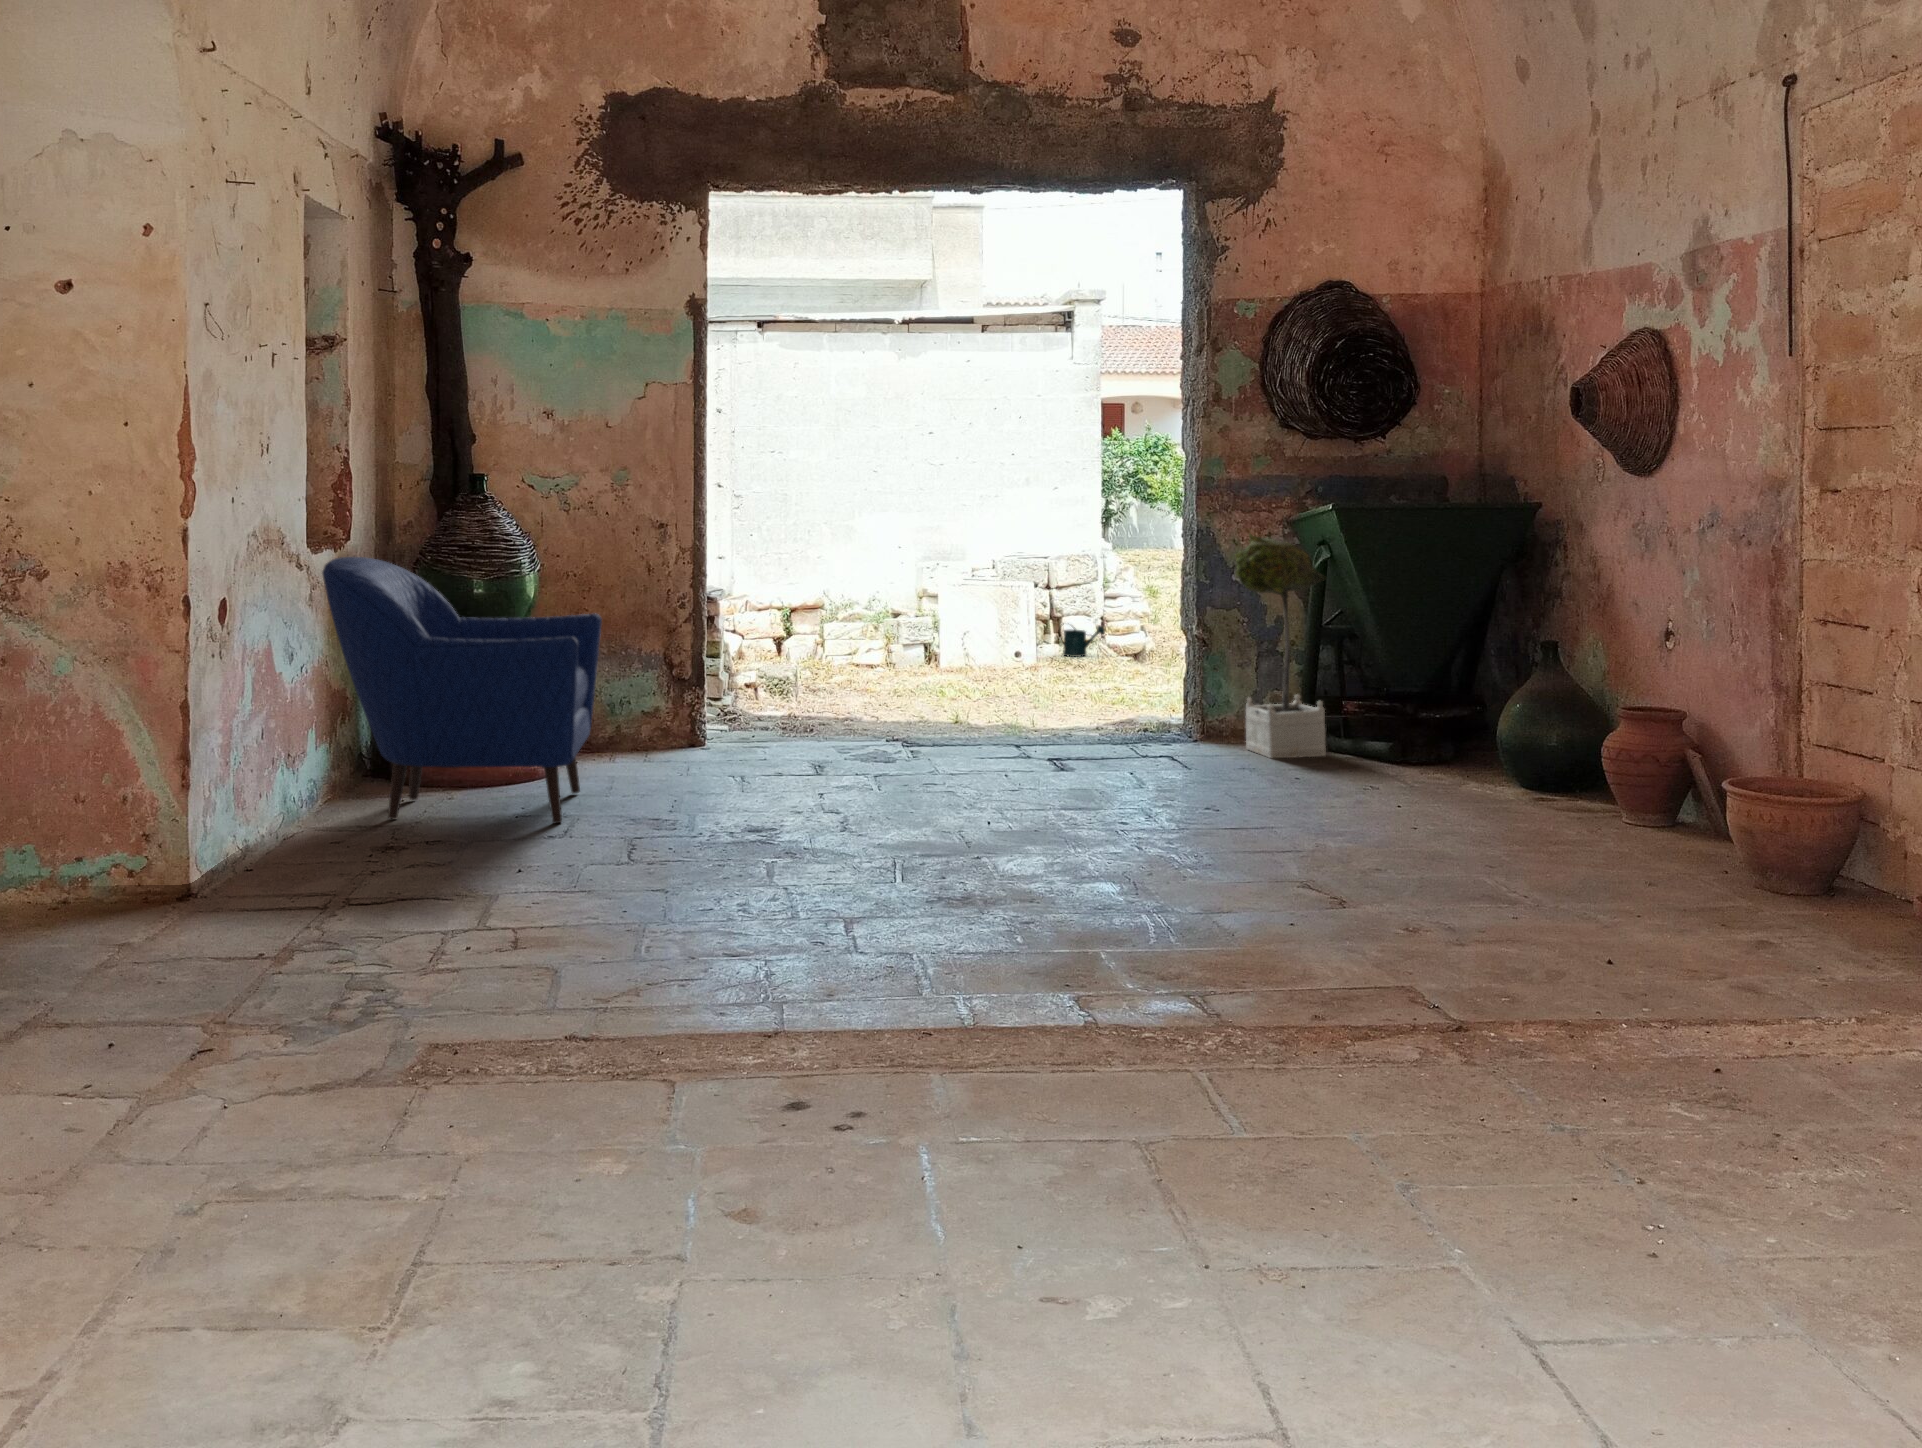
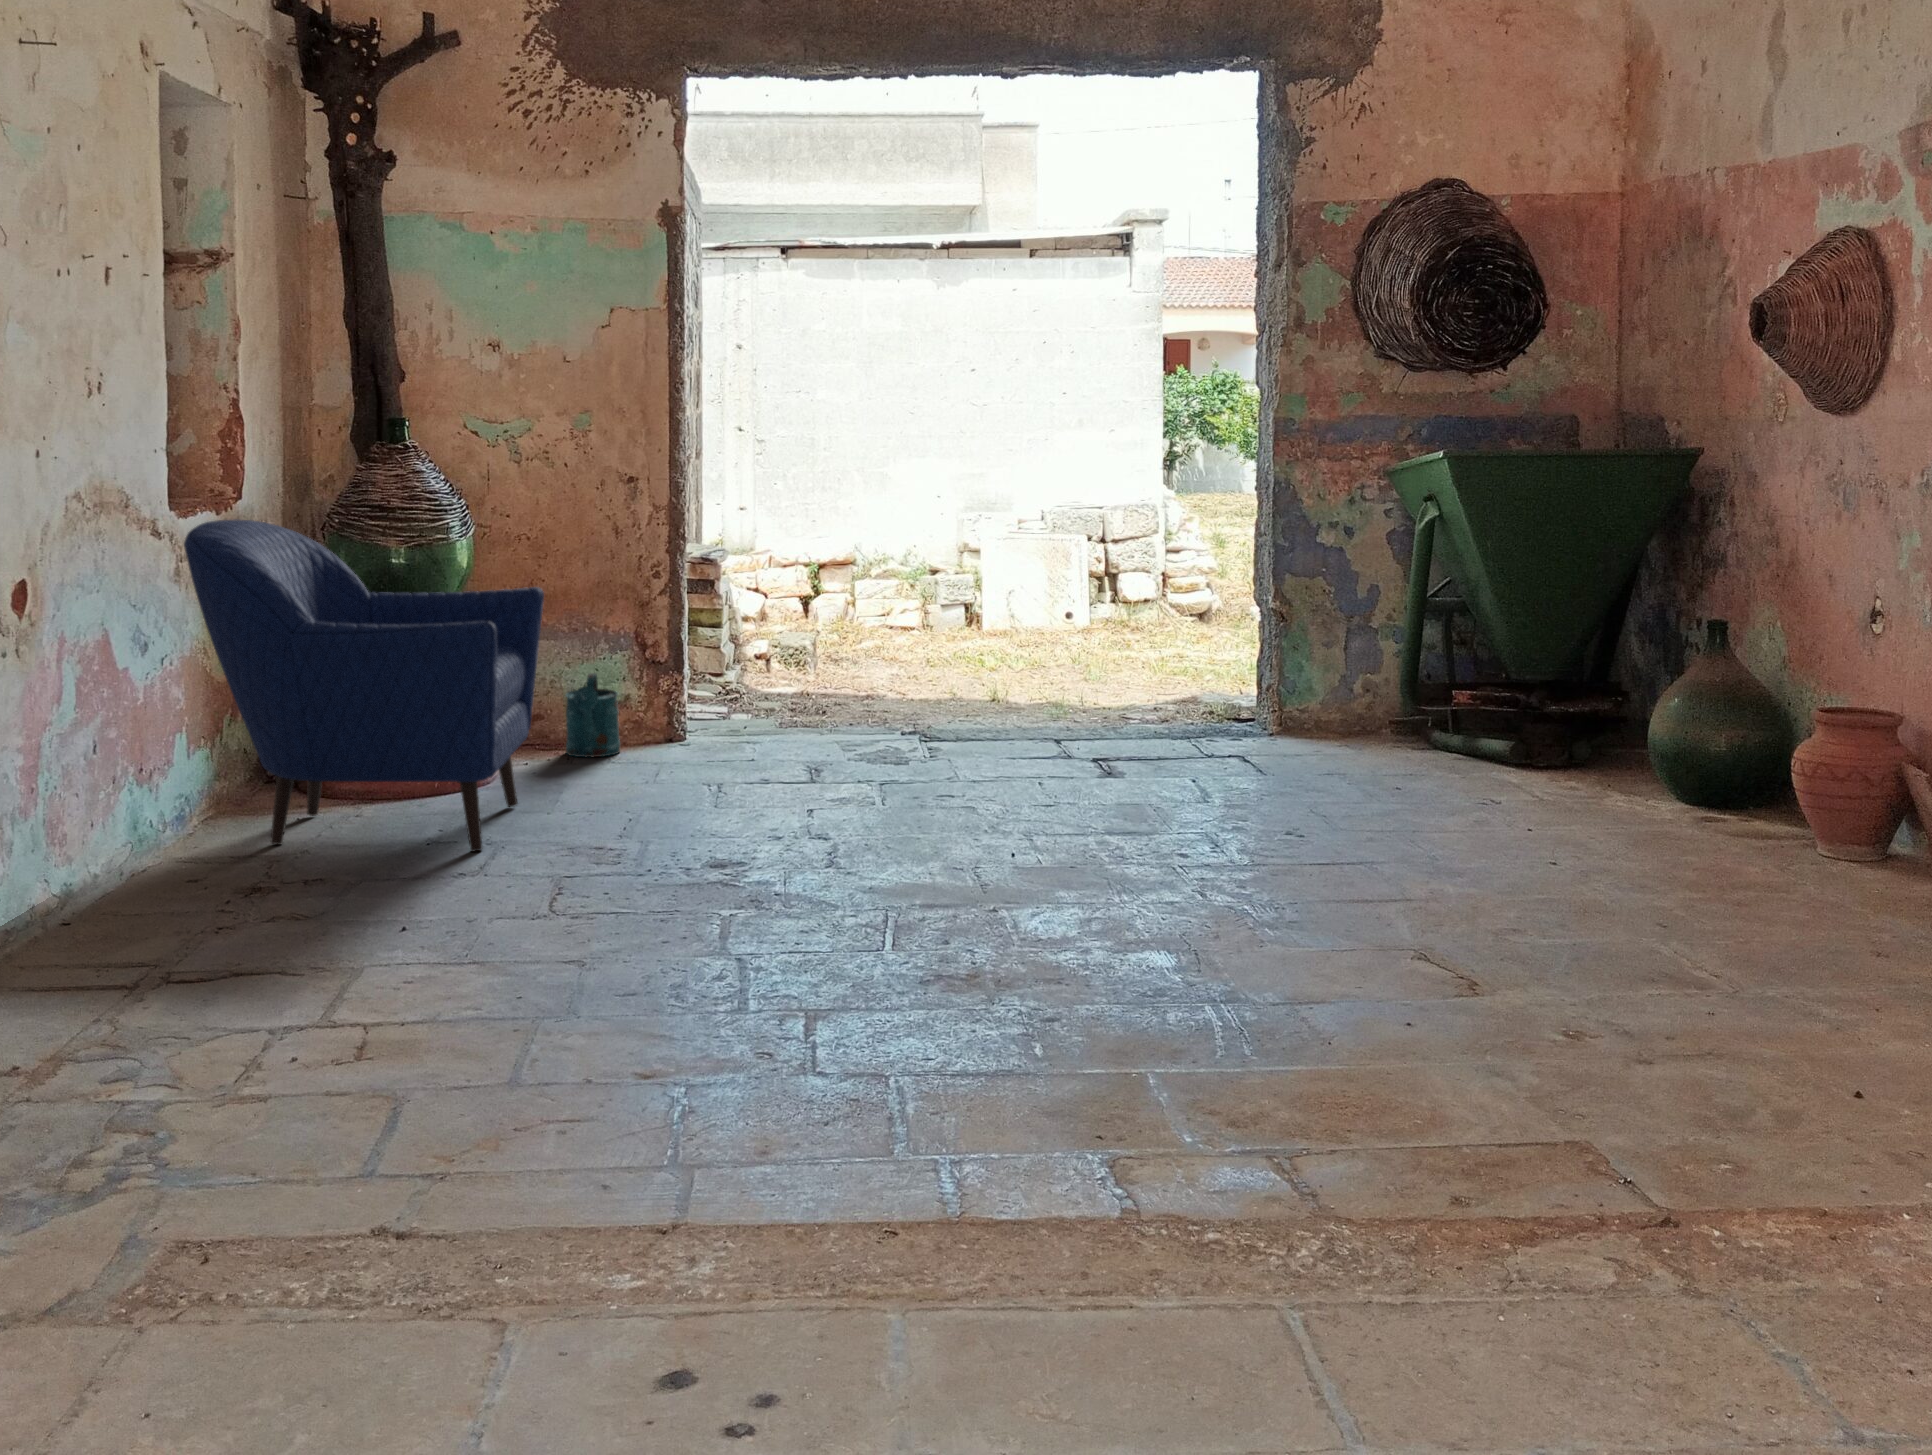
potted tree: present [1236,534,1326,758] -> none [1320,485,1433,758]
watering can: present [1058,625,1105,657] -> present [566,673,620,757]

